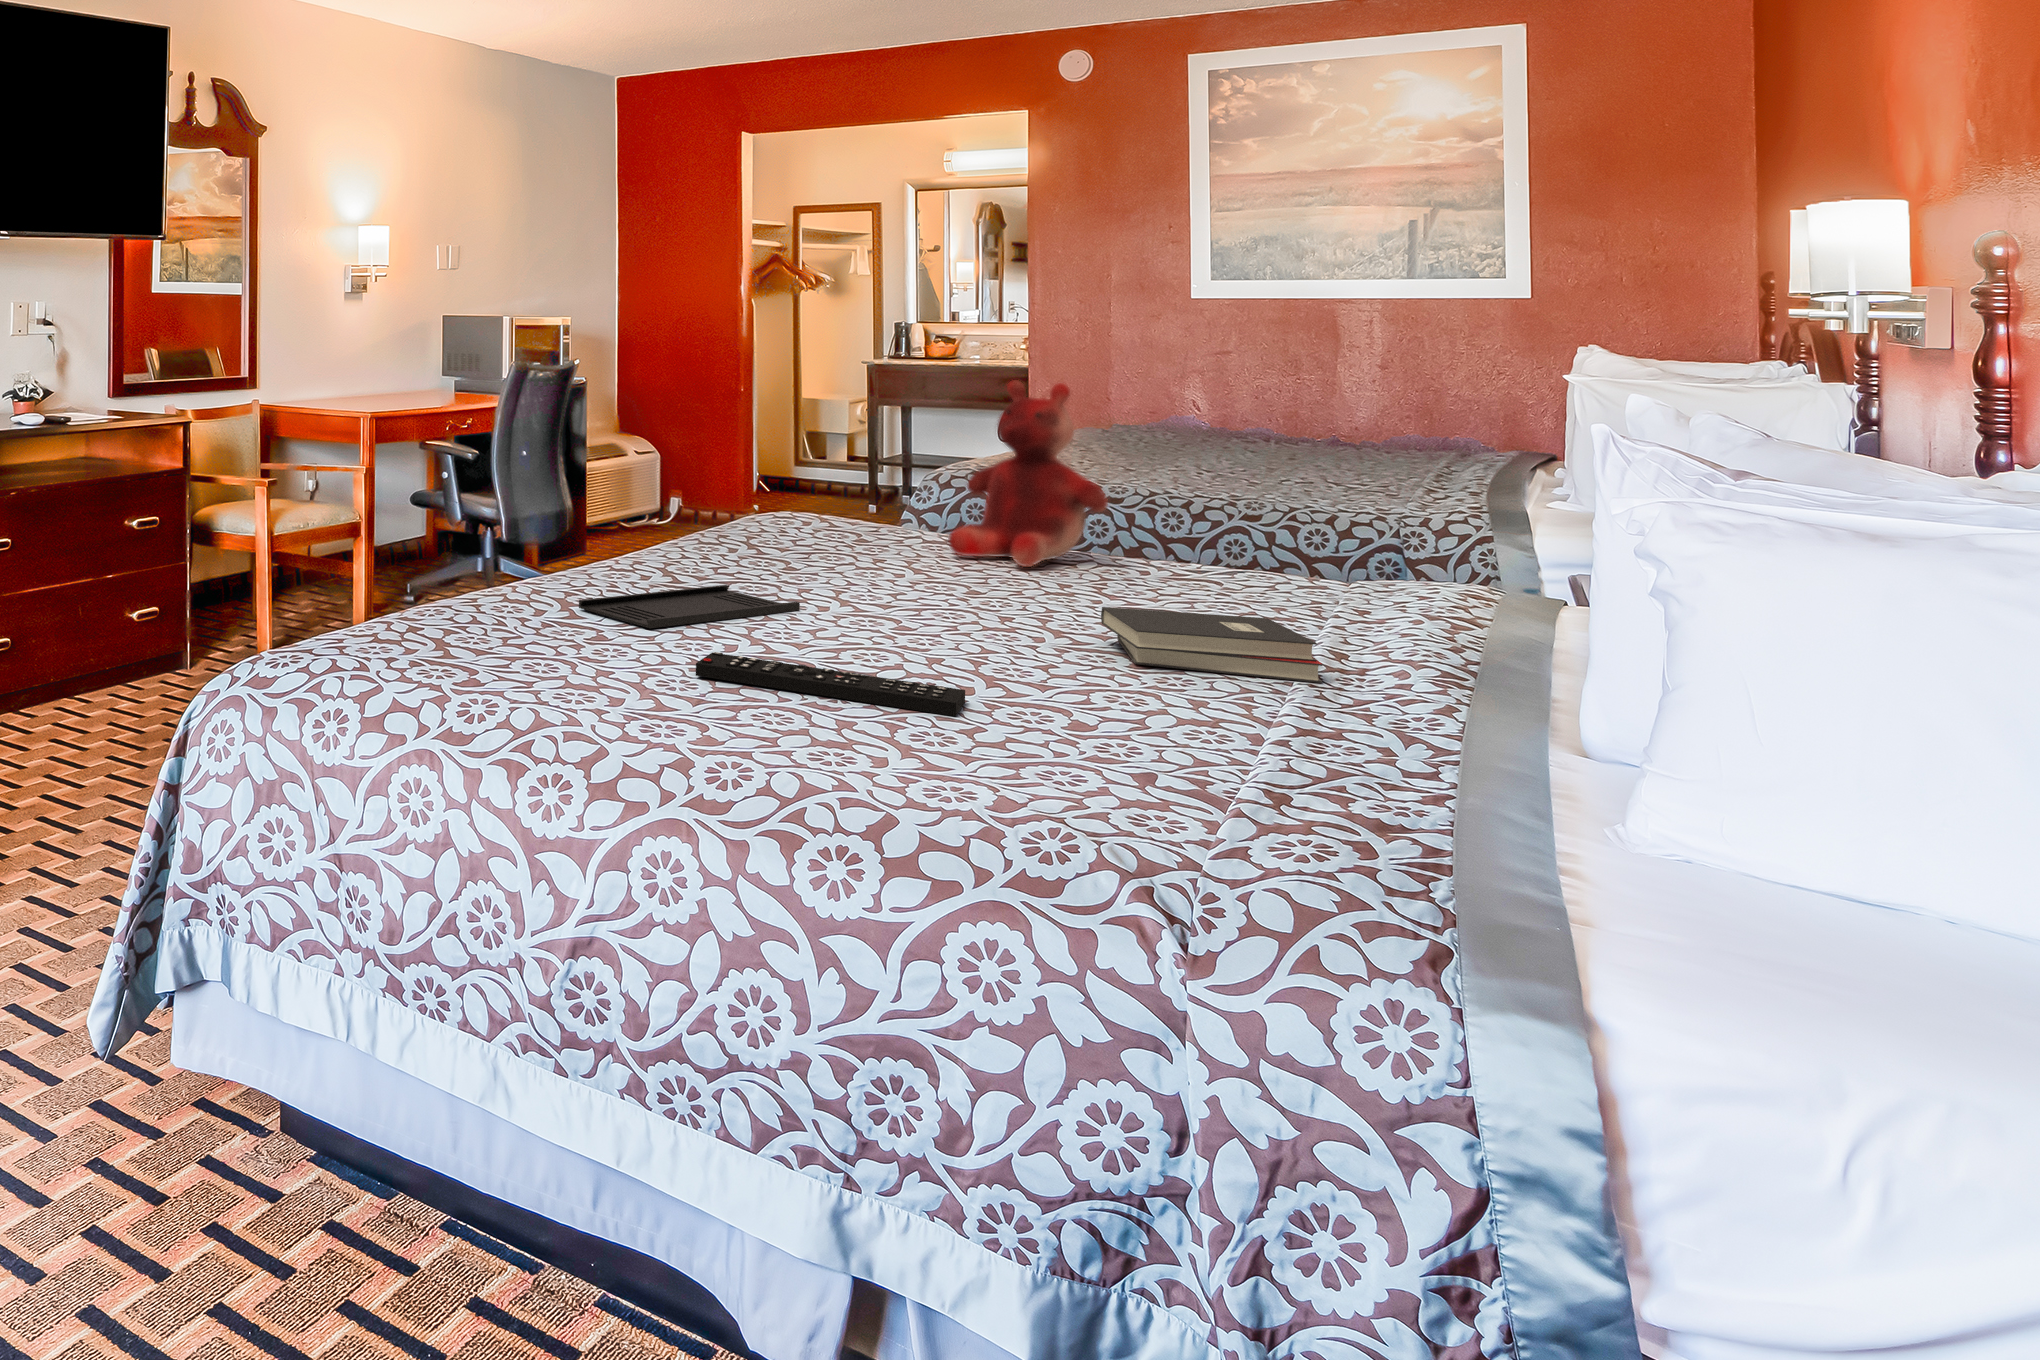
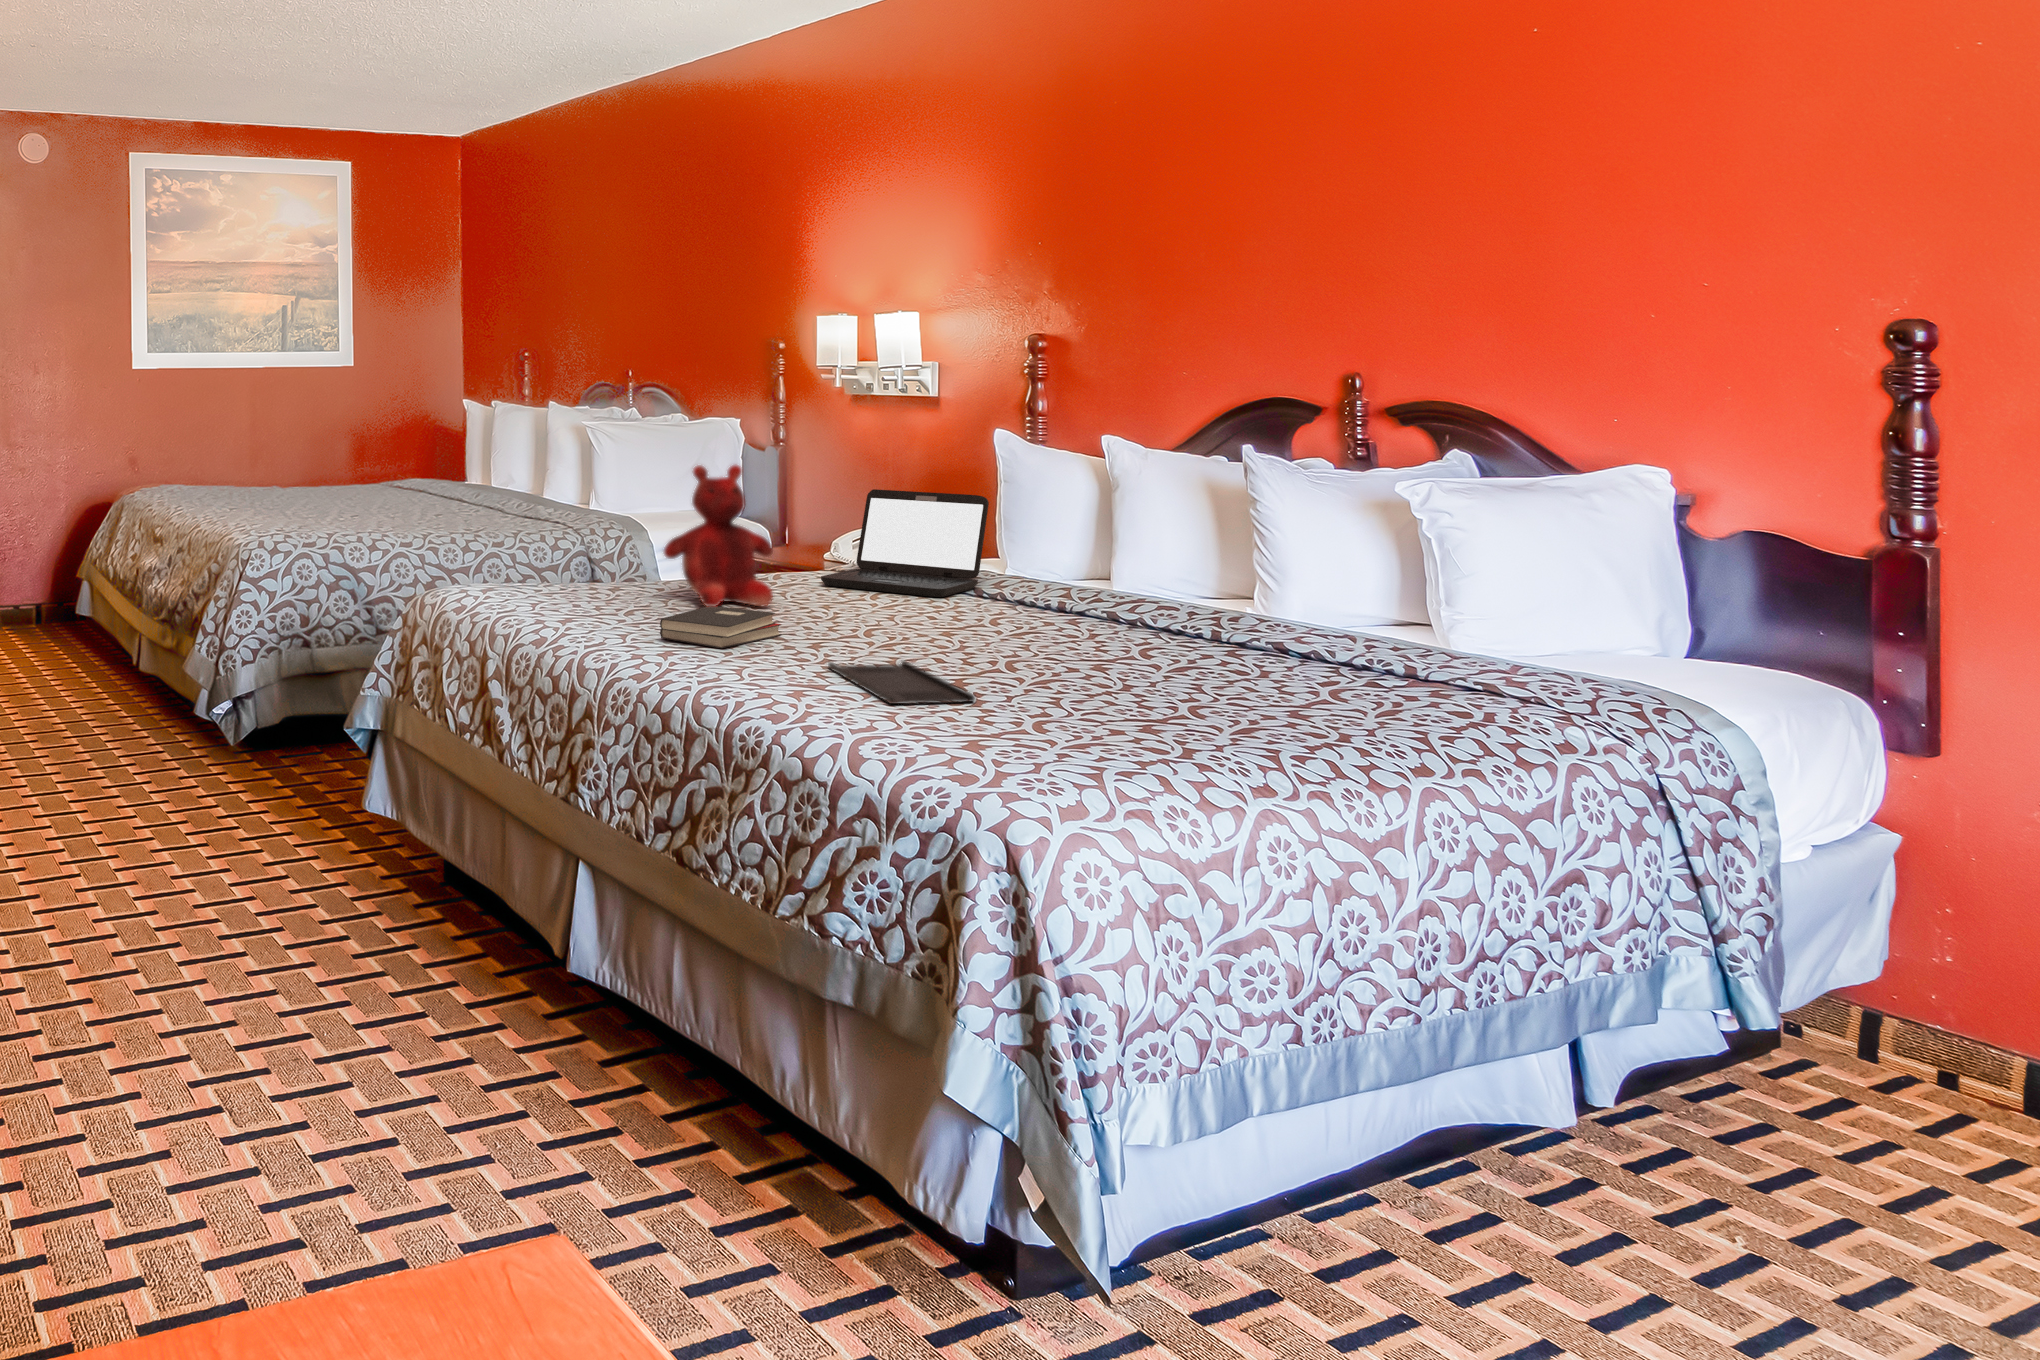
laptop: none [1253,458,1528,624] -> present [821,489,989,597]
hardback book: present [1101,607,1323,683] -> present [660,606,781,648]
remote control: present [696,652,965,716] -> none [1109,680,1252,717]

